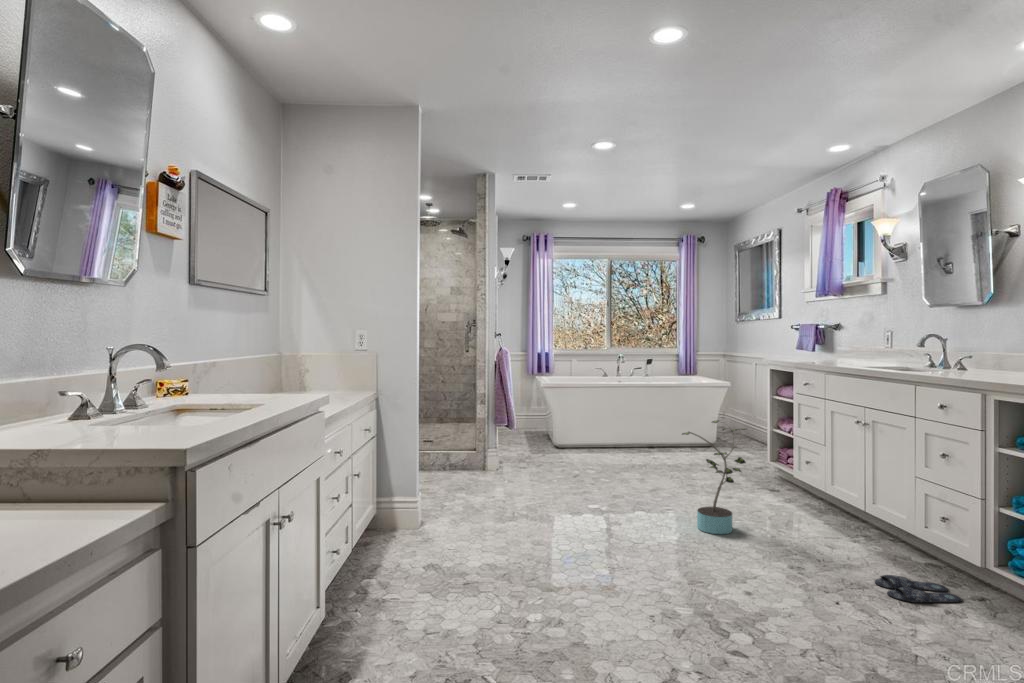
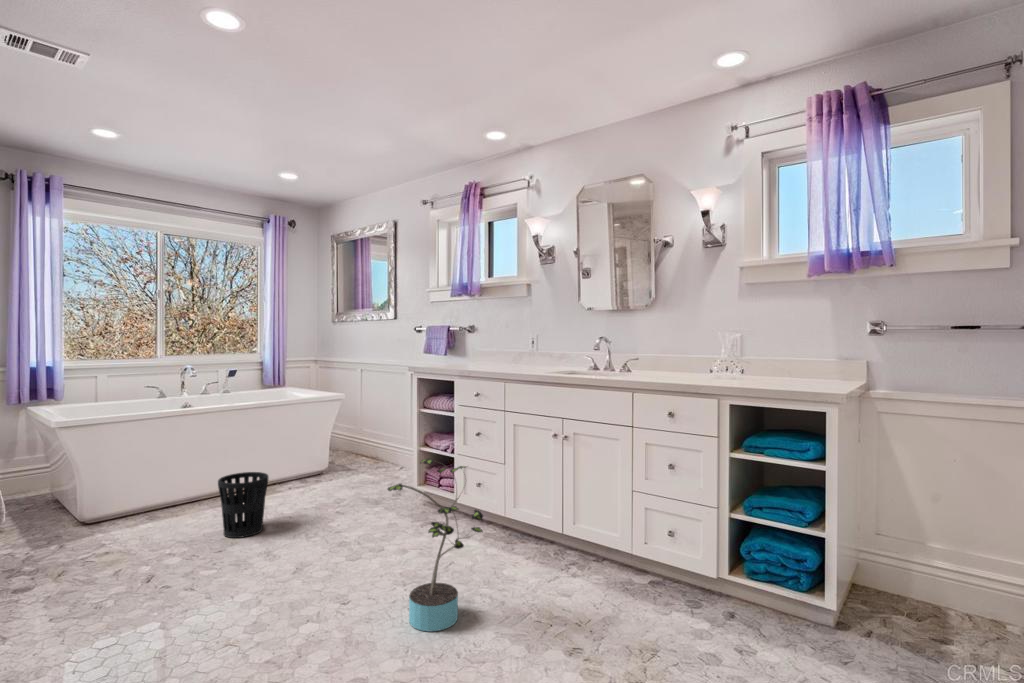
wastebasket: none [619,428,651,470] -> present [218,472,268,538]
slippers: present [875,575,962,603] -> none [656,613,735,658]

